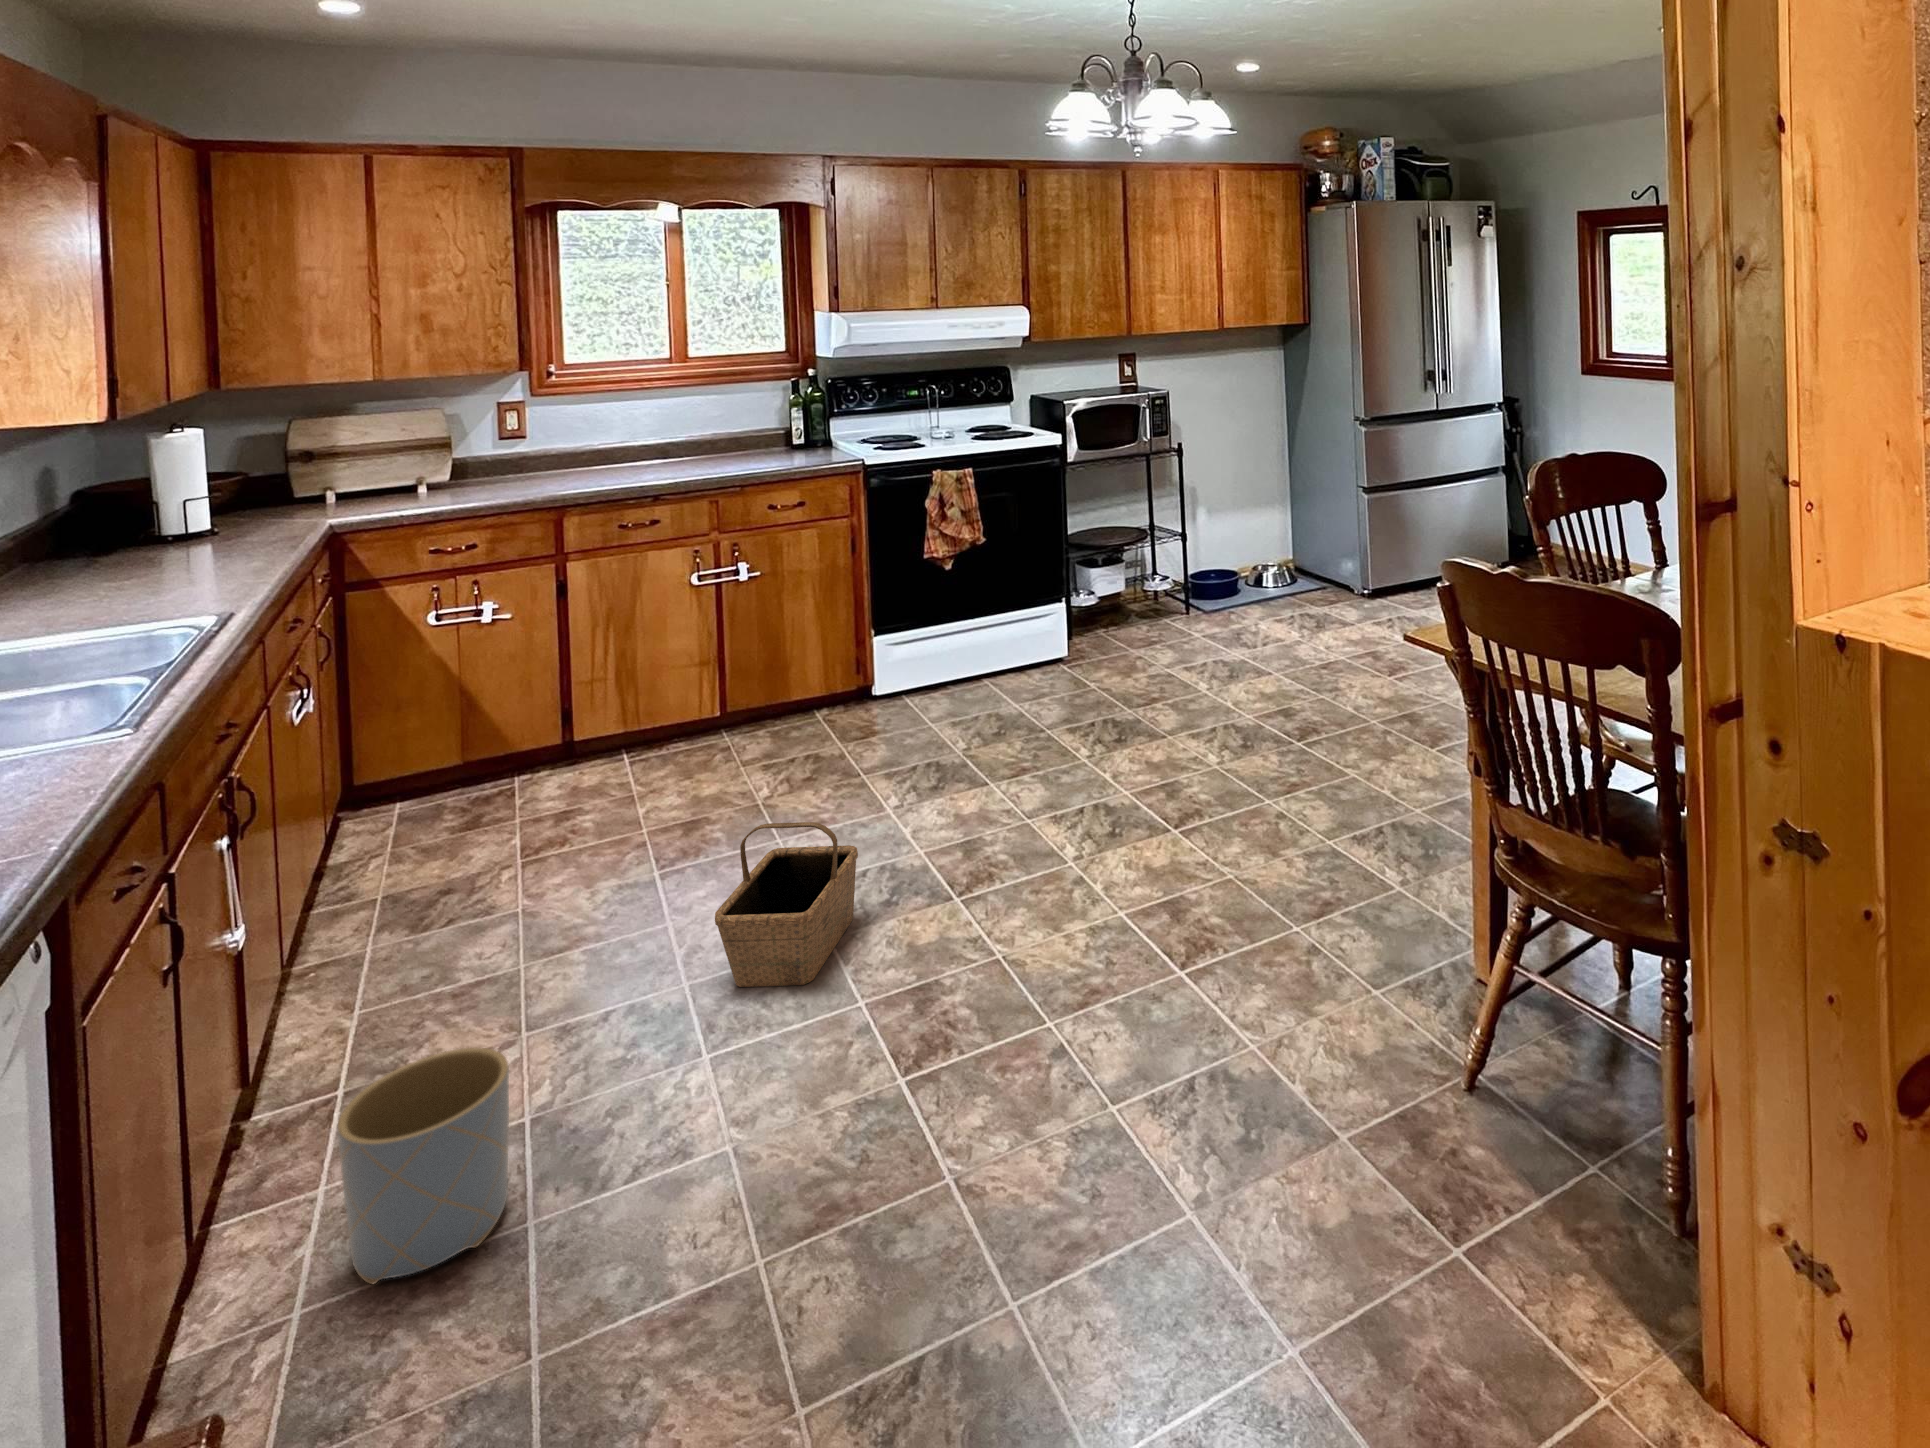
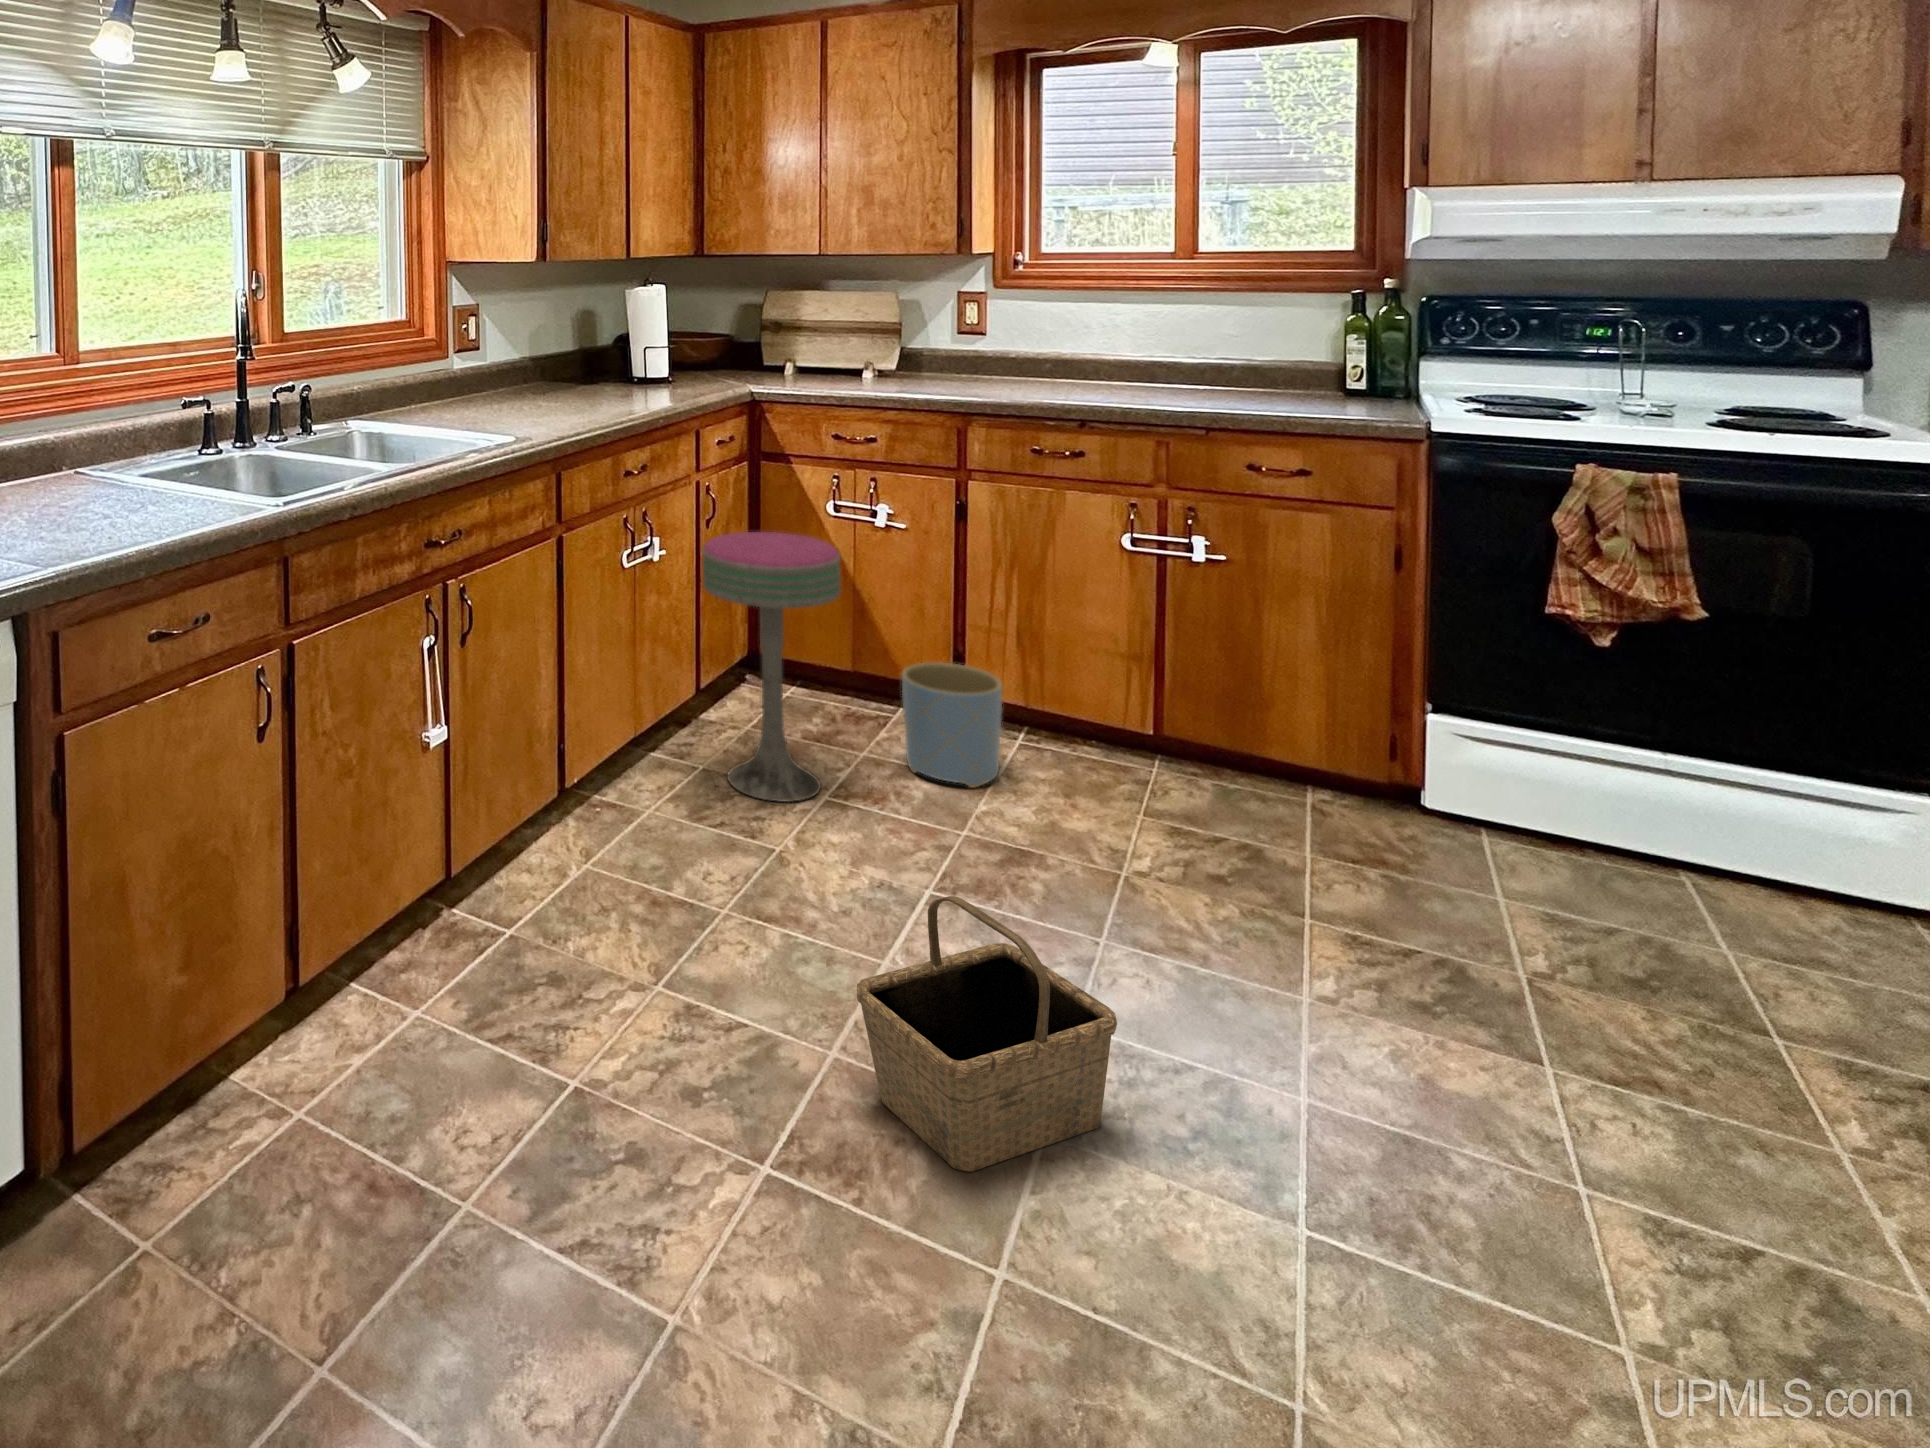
bar stool: none [374,641,523,897] -> present [702,532,841,802]
planter: present [338,1048,509,1284] -> present [902,662,1002,788]

